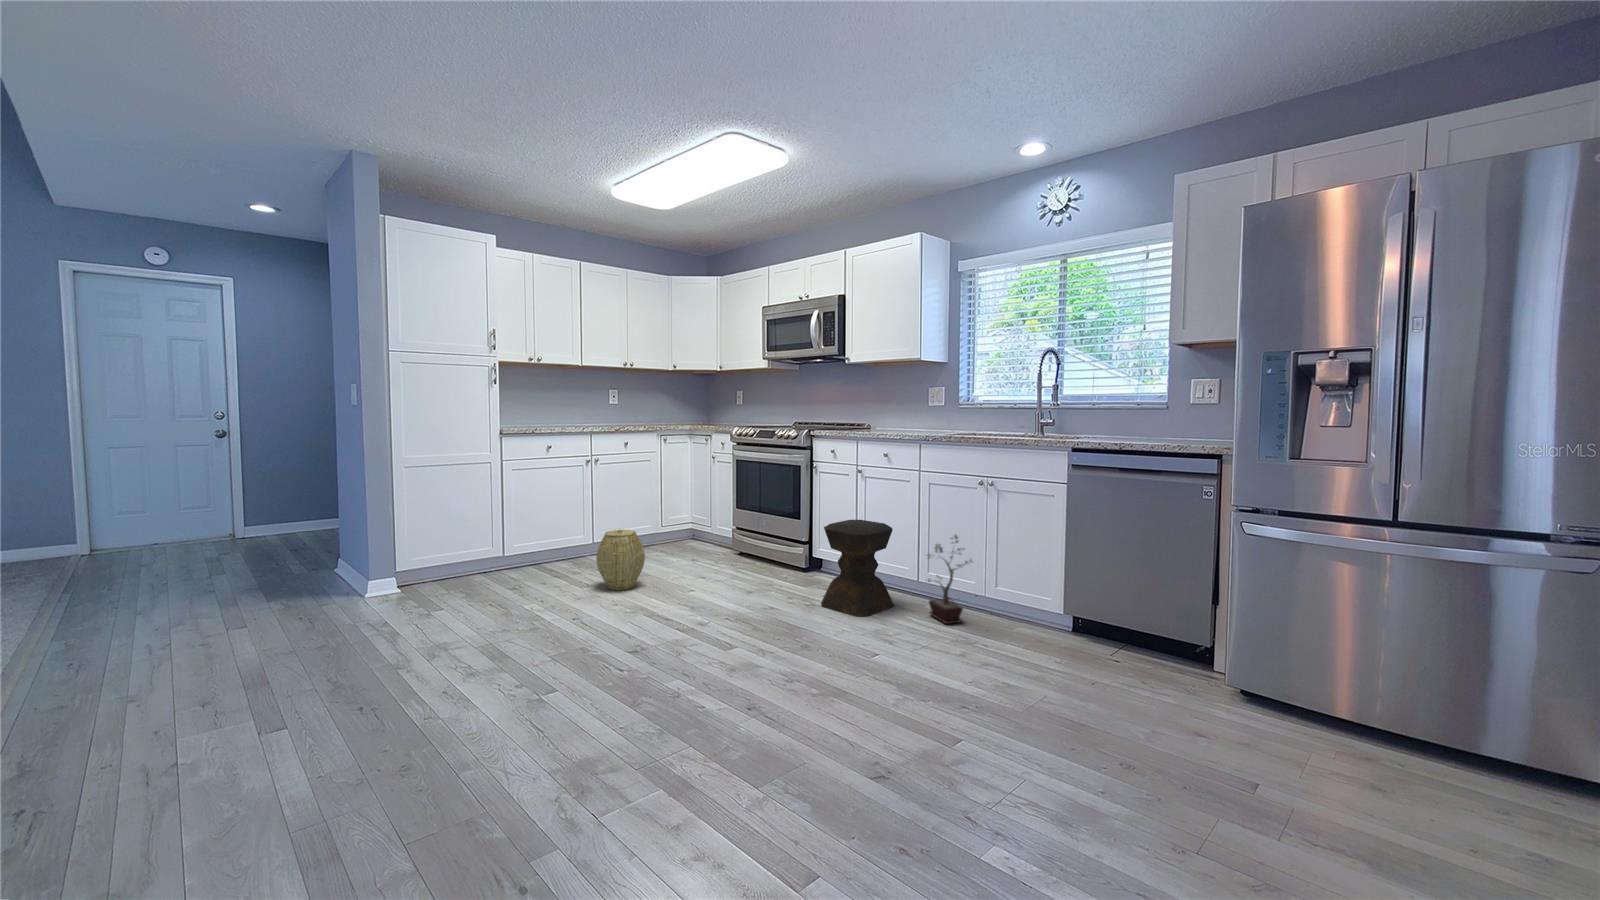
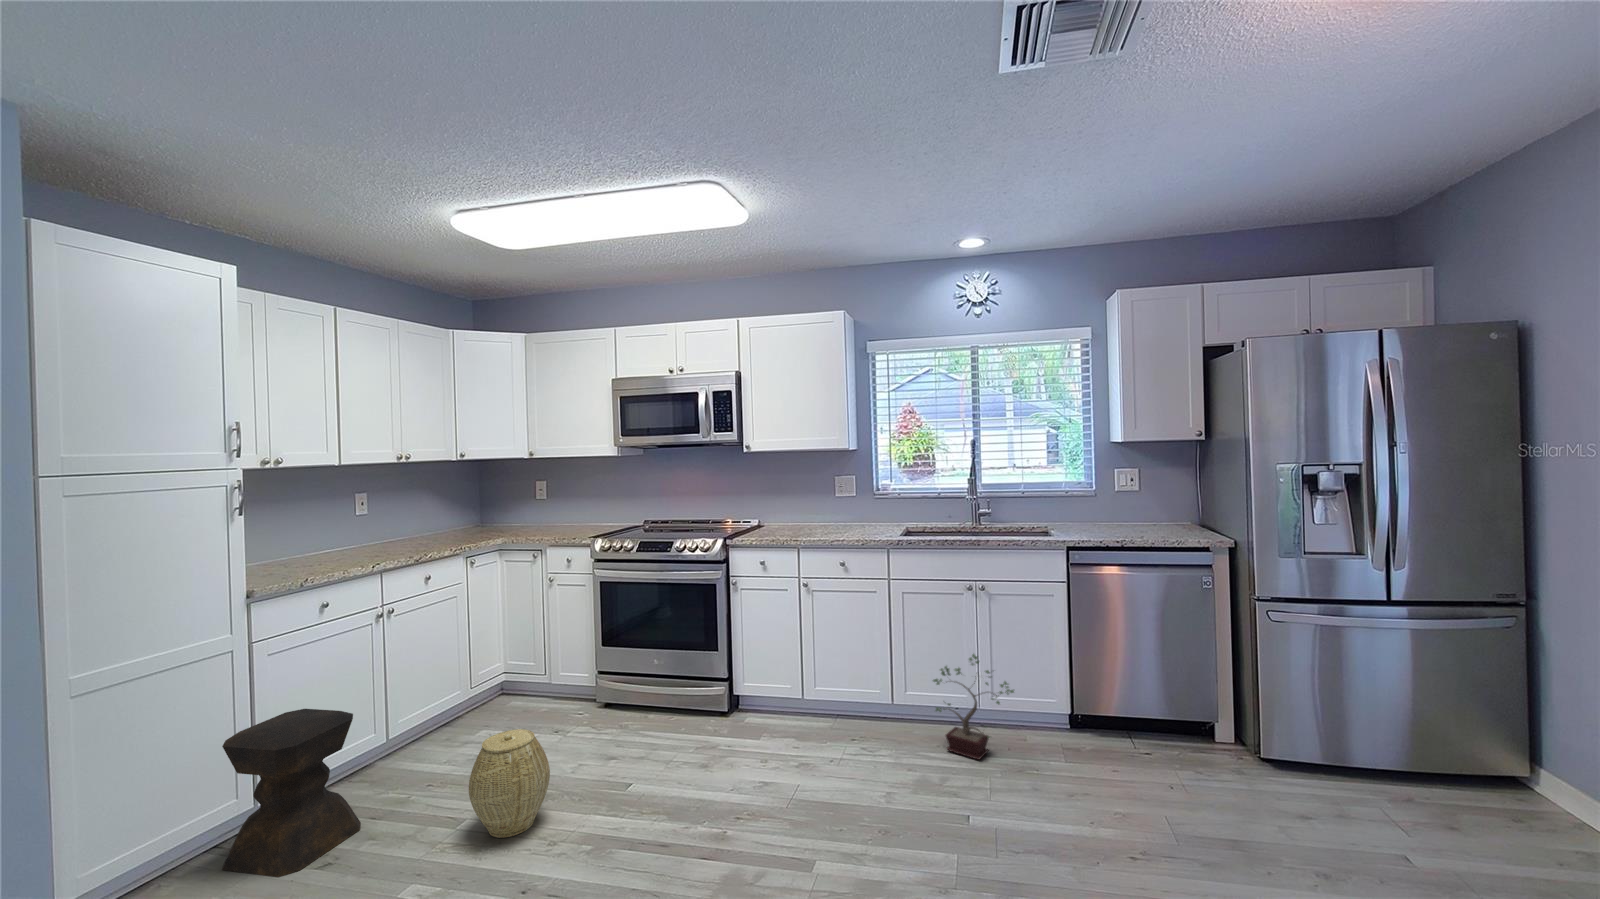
stool: present [821,520,894,616] -> present [222,709,361,877]

